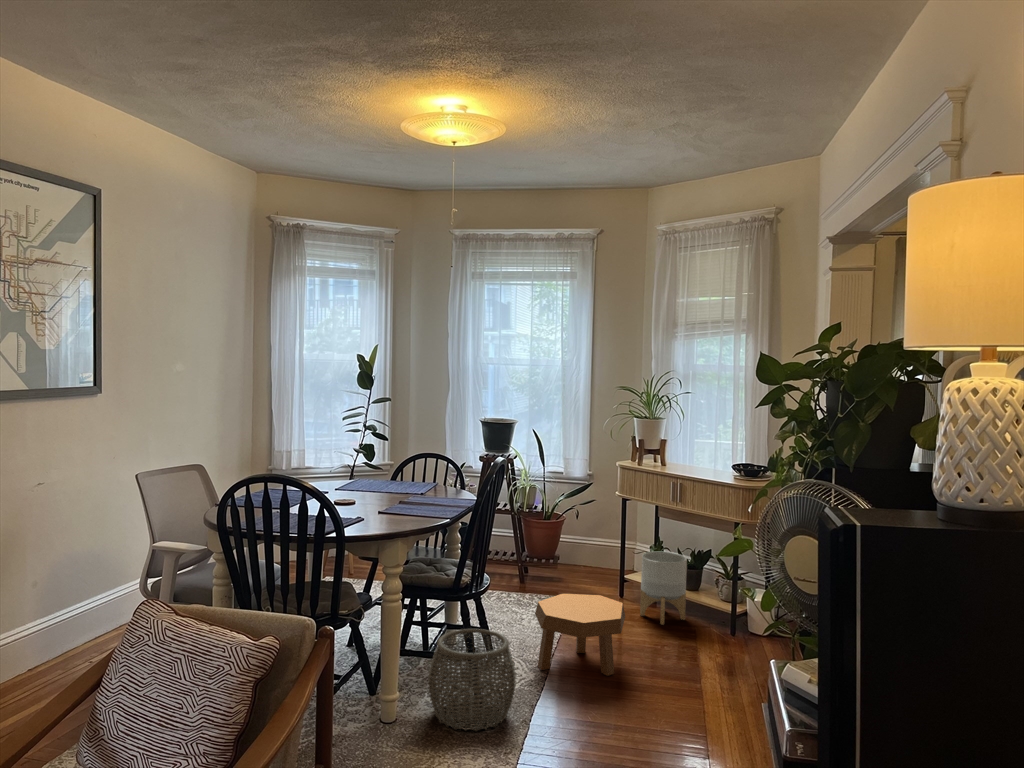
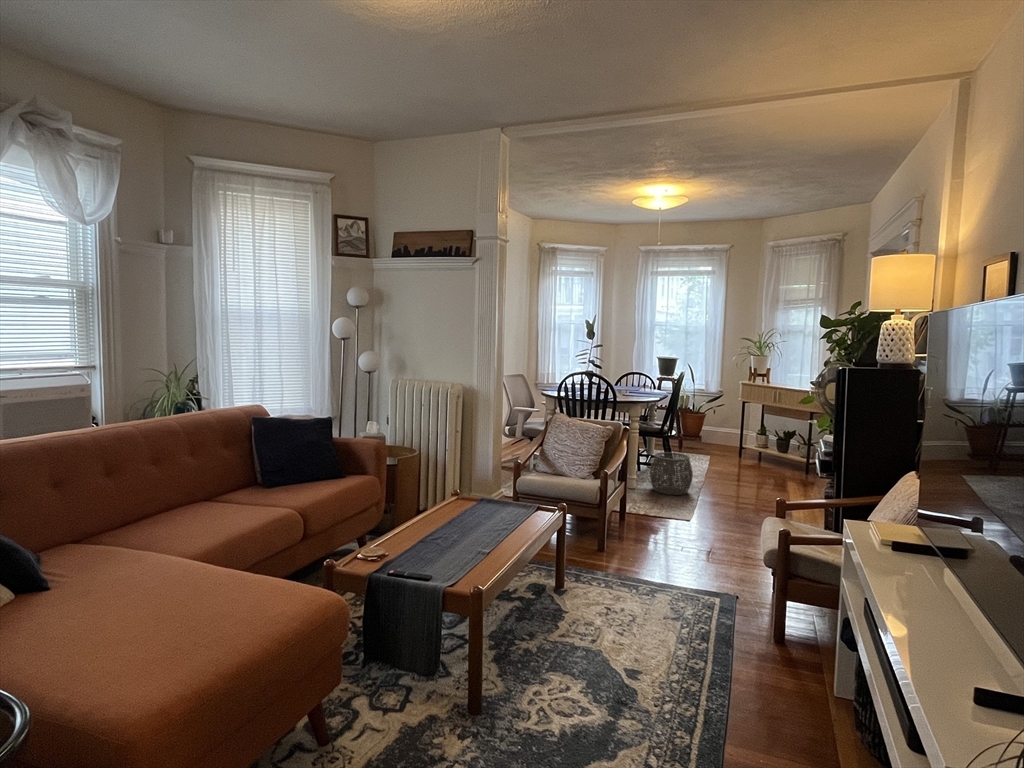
planter: present [640,551,687,624] -> none [752,431,781,469]
footstool: present [535,594,625,676] -> none [696,446,746,484]

